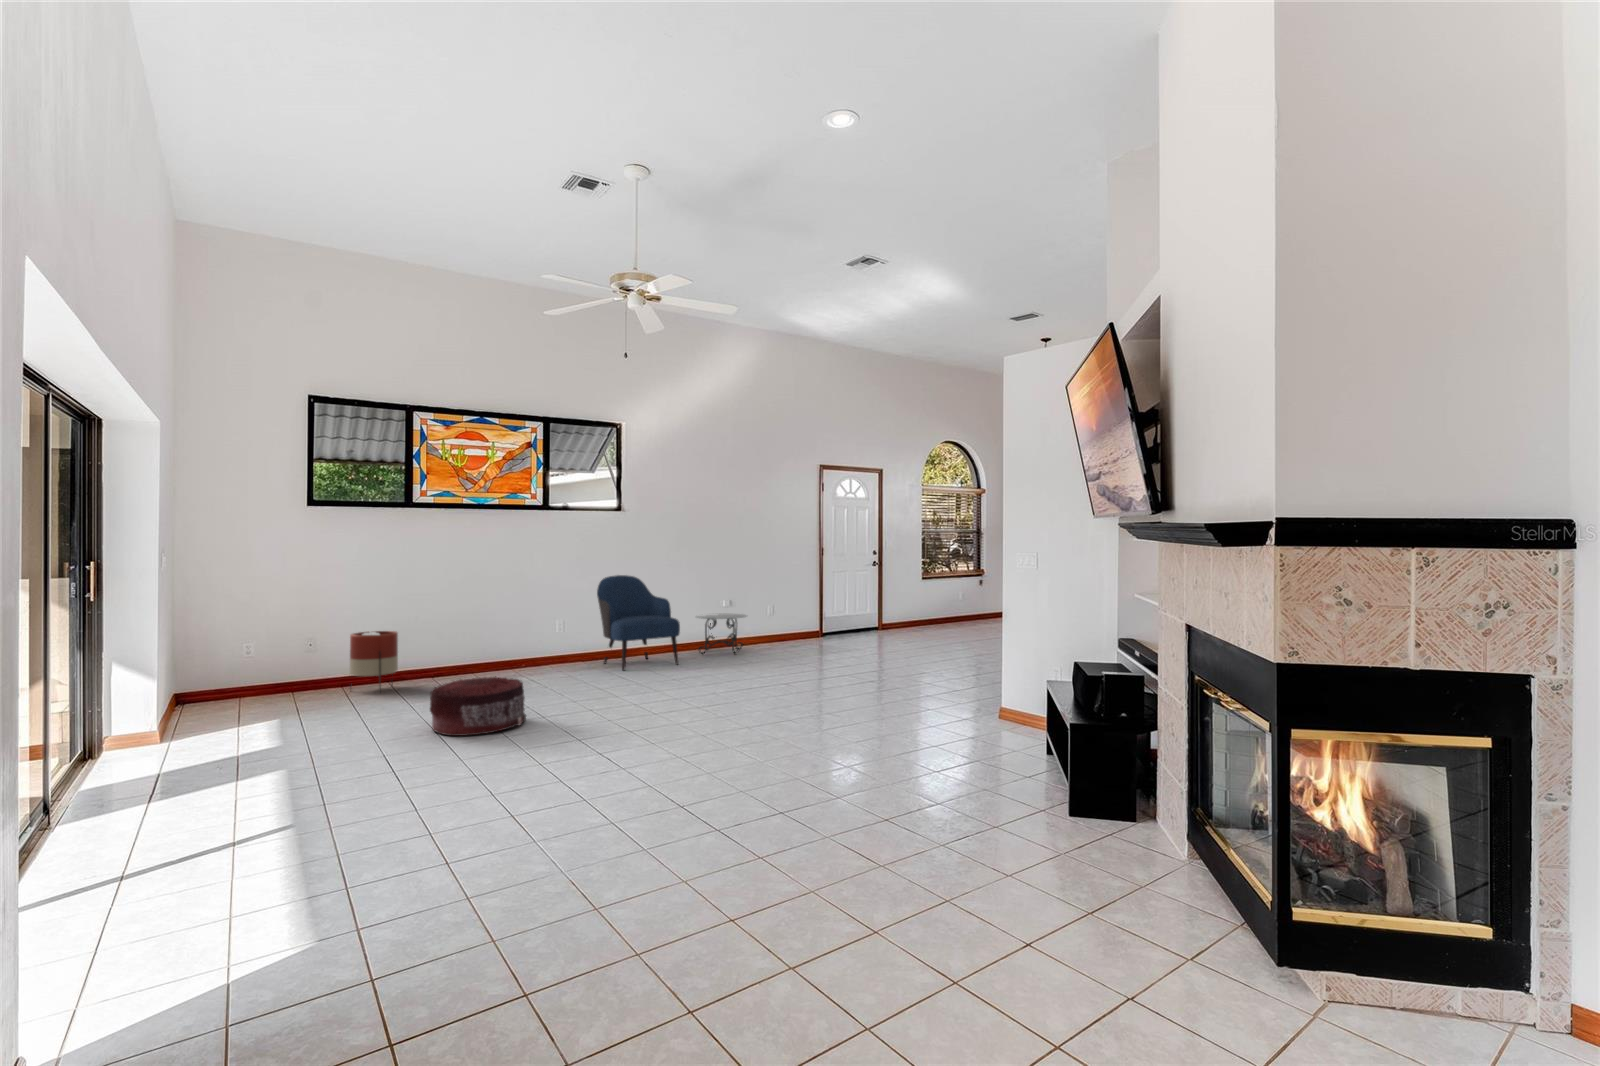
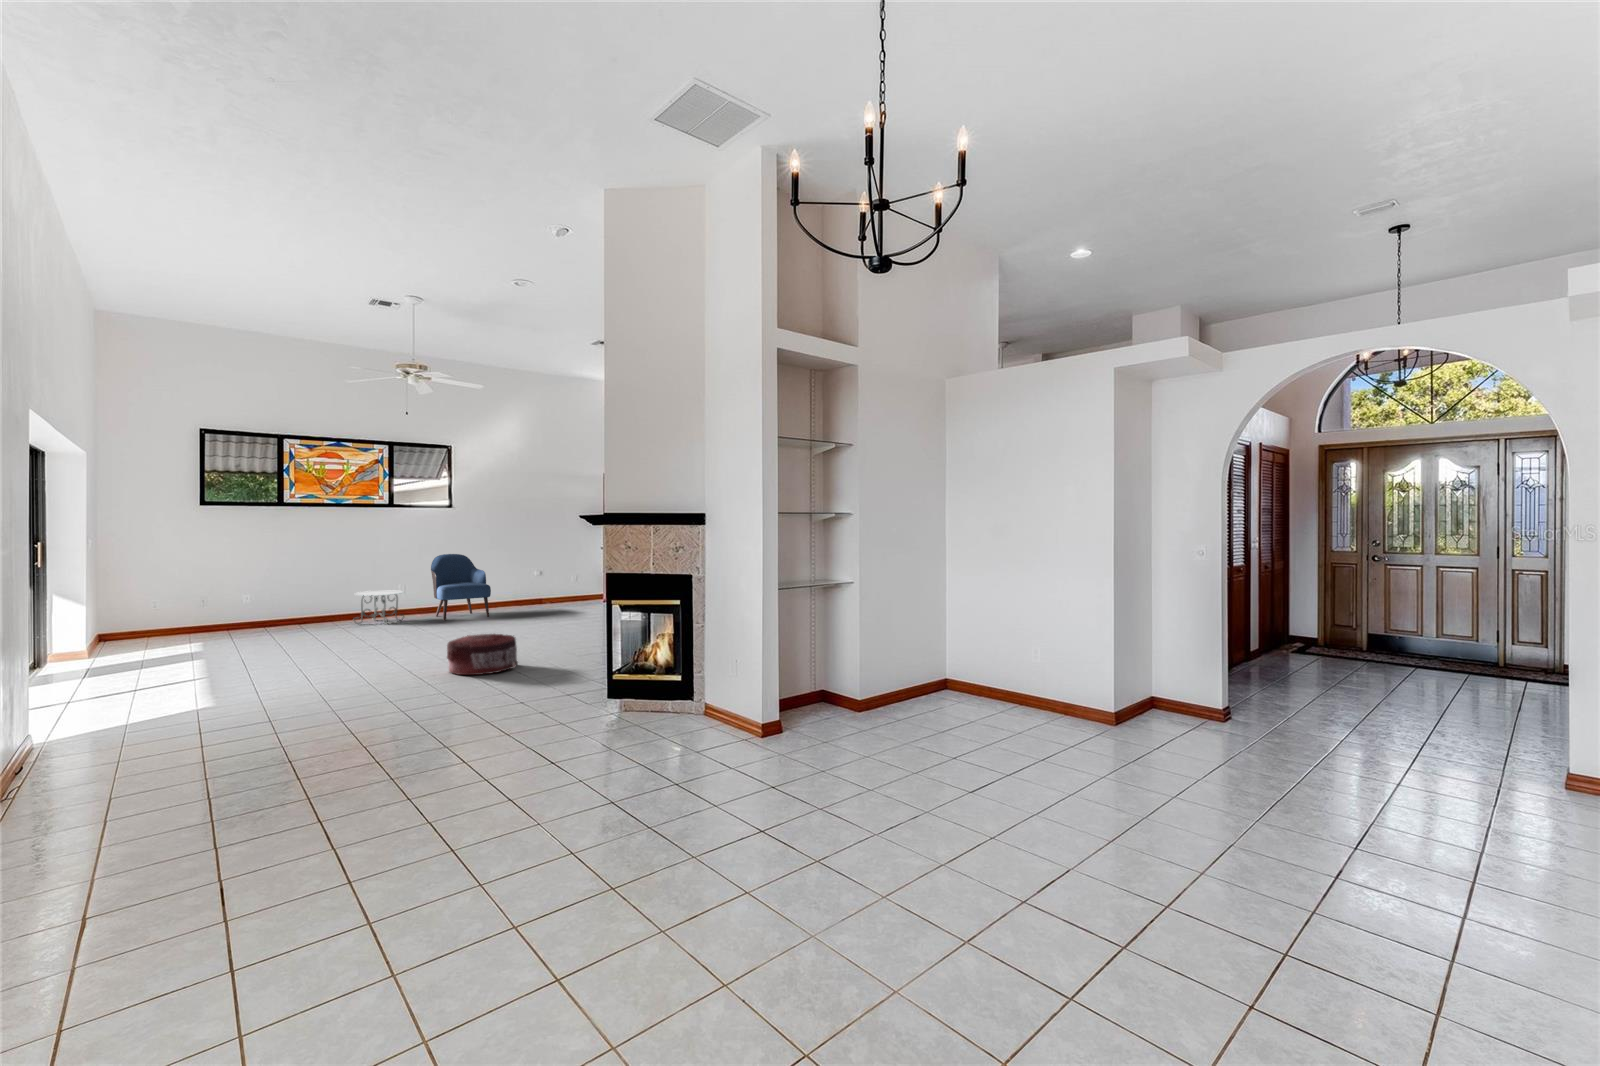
side table: present [696,613,746,654] -> present [354,591,404,624]
planter: present [350,631,398,677] -> none [234,592,271,634]
pouf: present [430,676,526,736] -> present [447,634,518,675]

